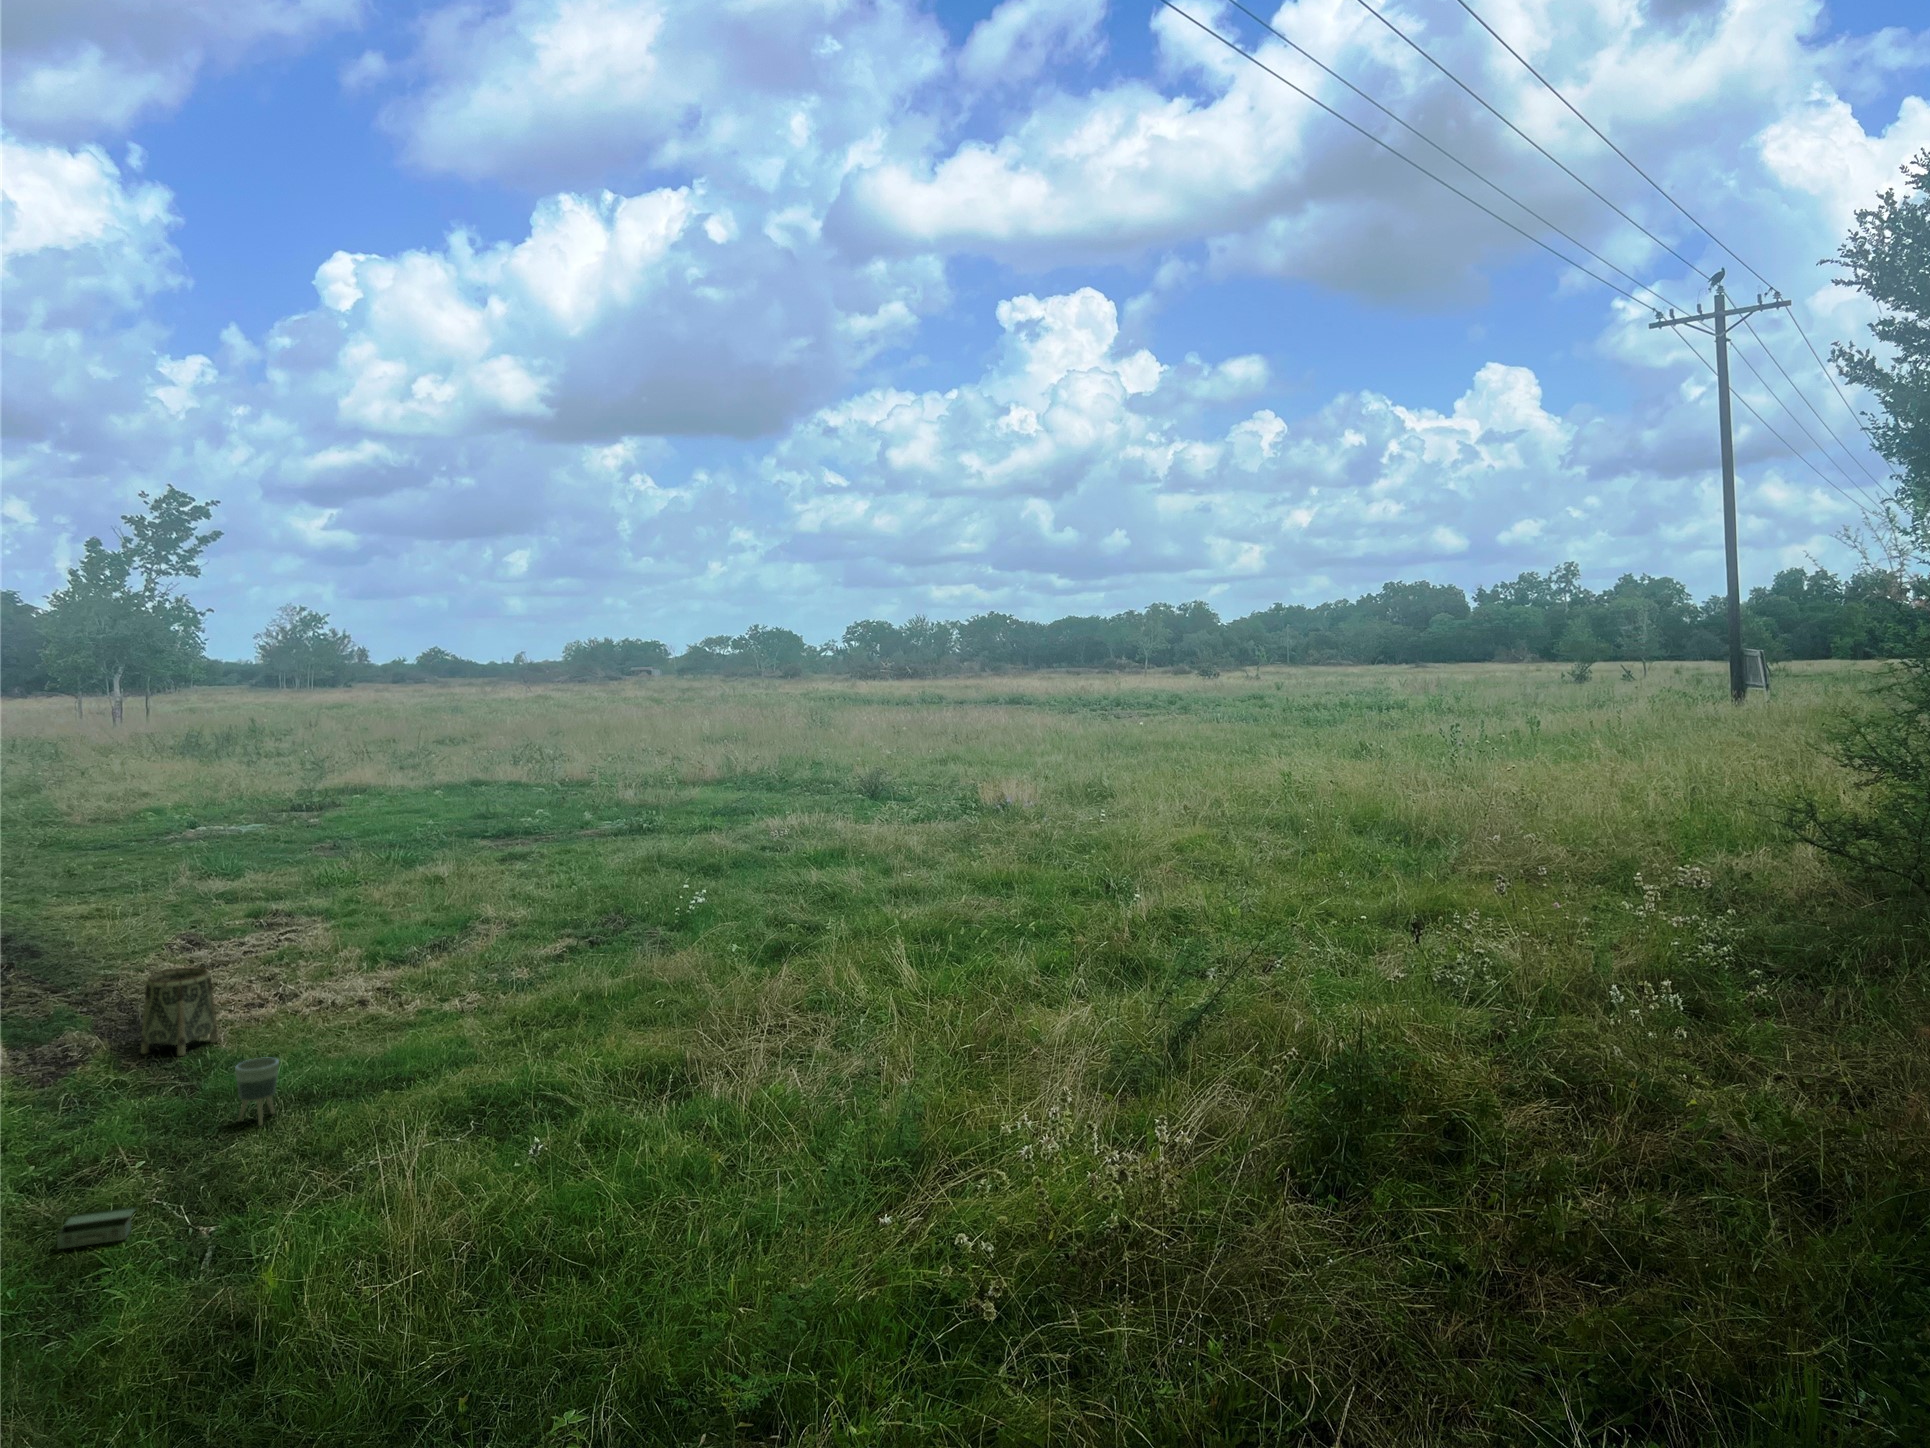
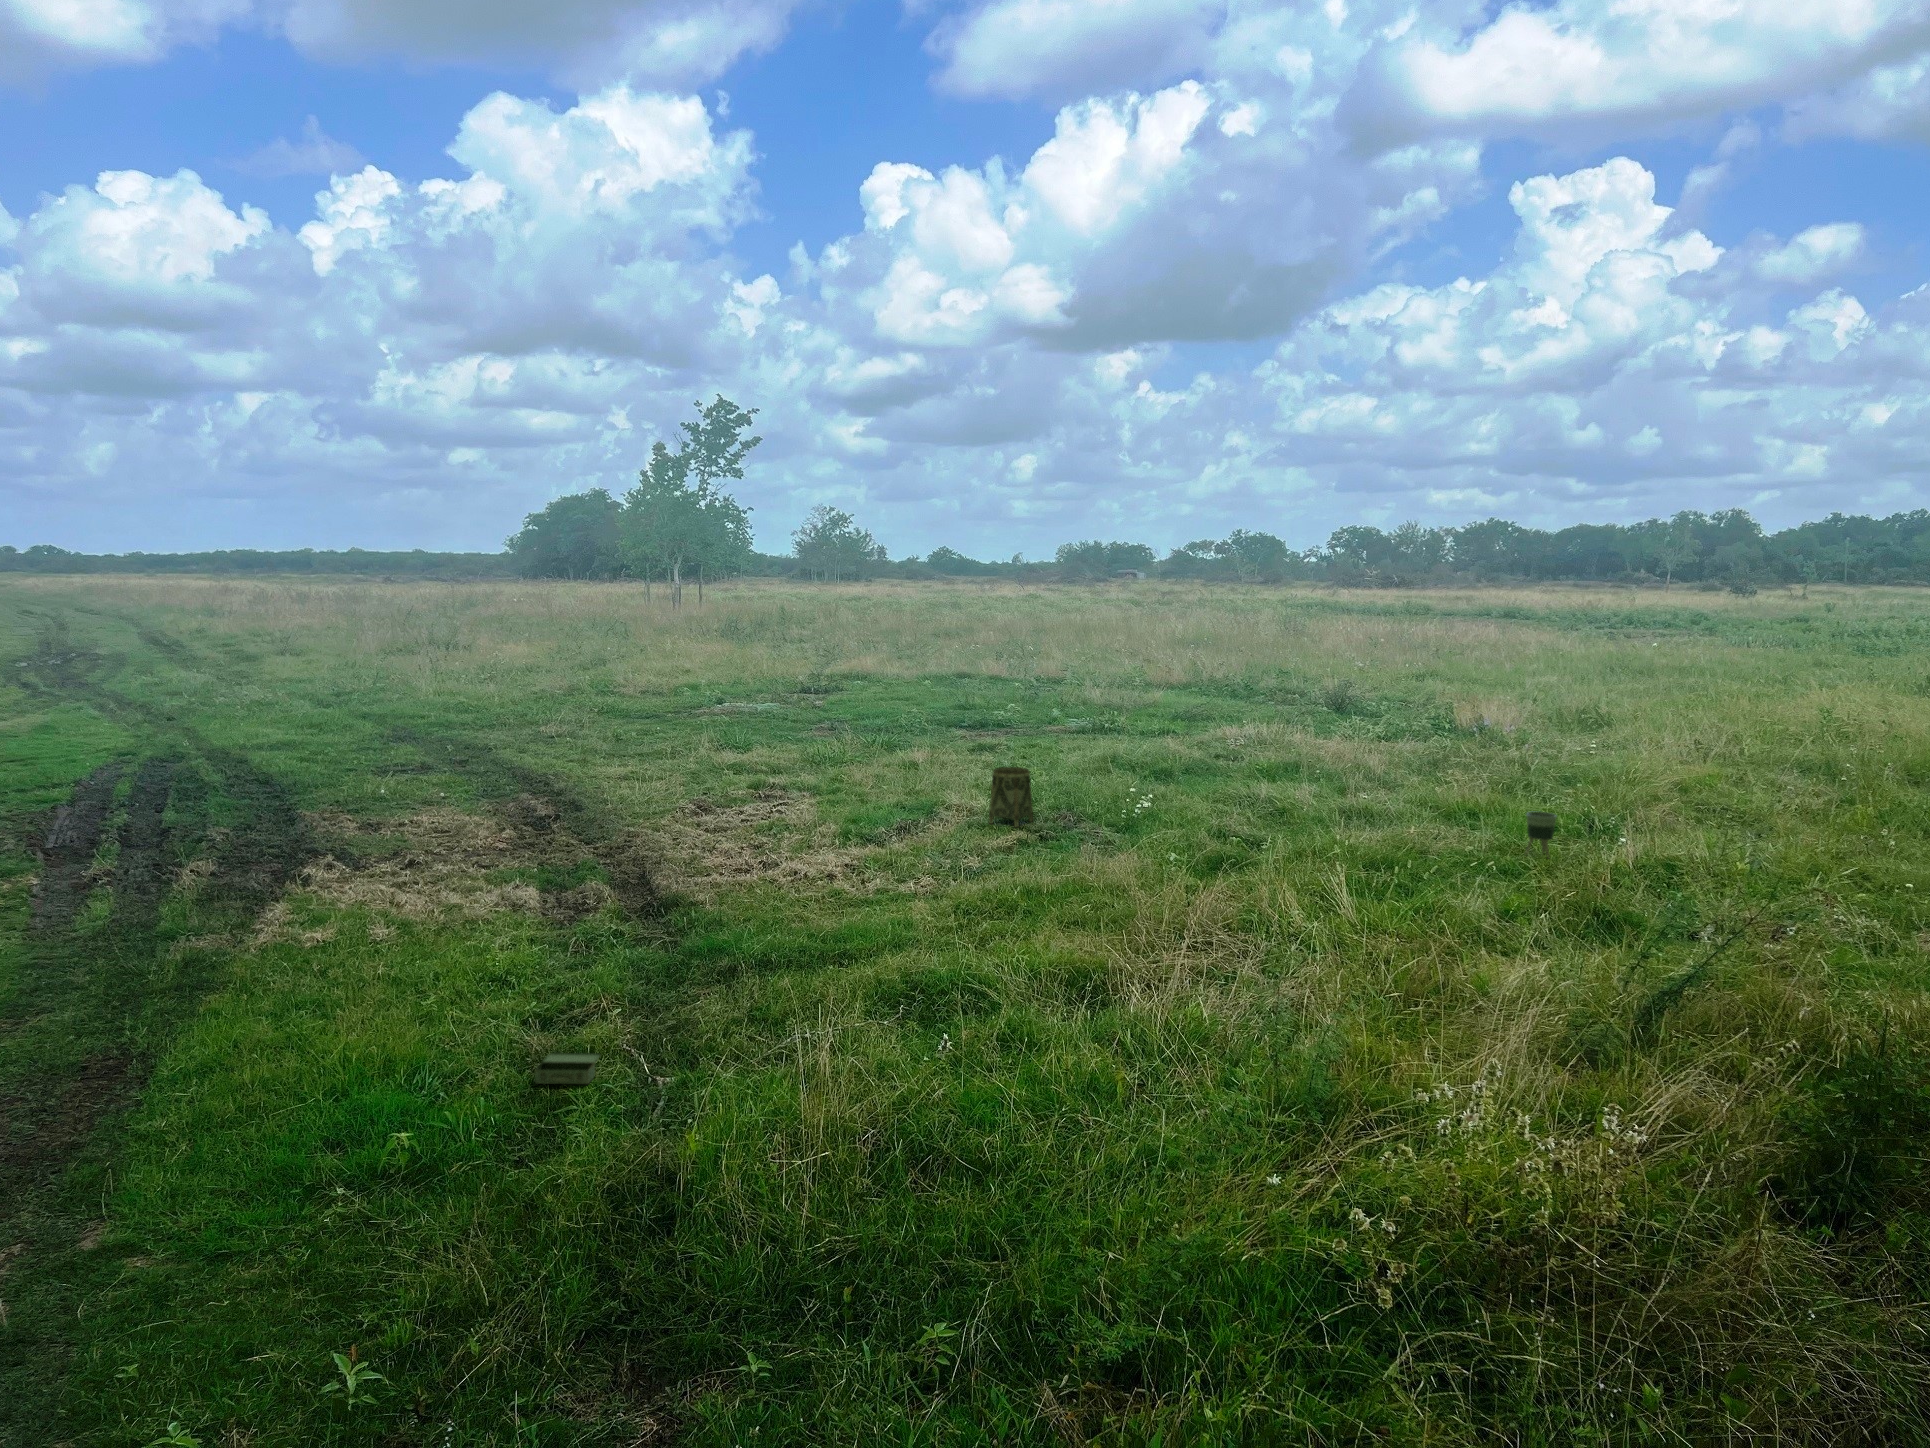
basket: present [141,967,218,1056] -> present [989,767,1033,827]
planter: present [235,1058,279,1125] -> present [1525,812,1556,859]

